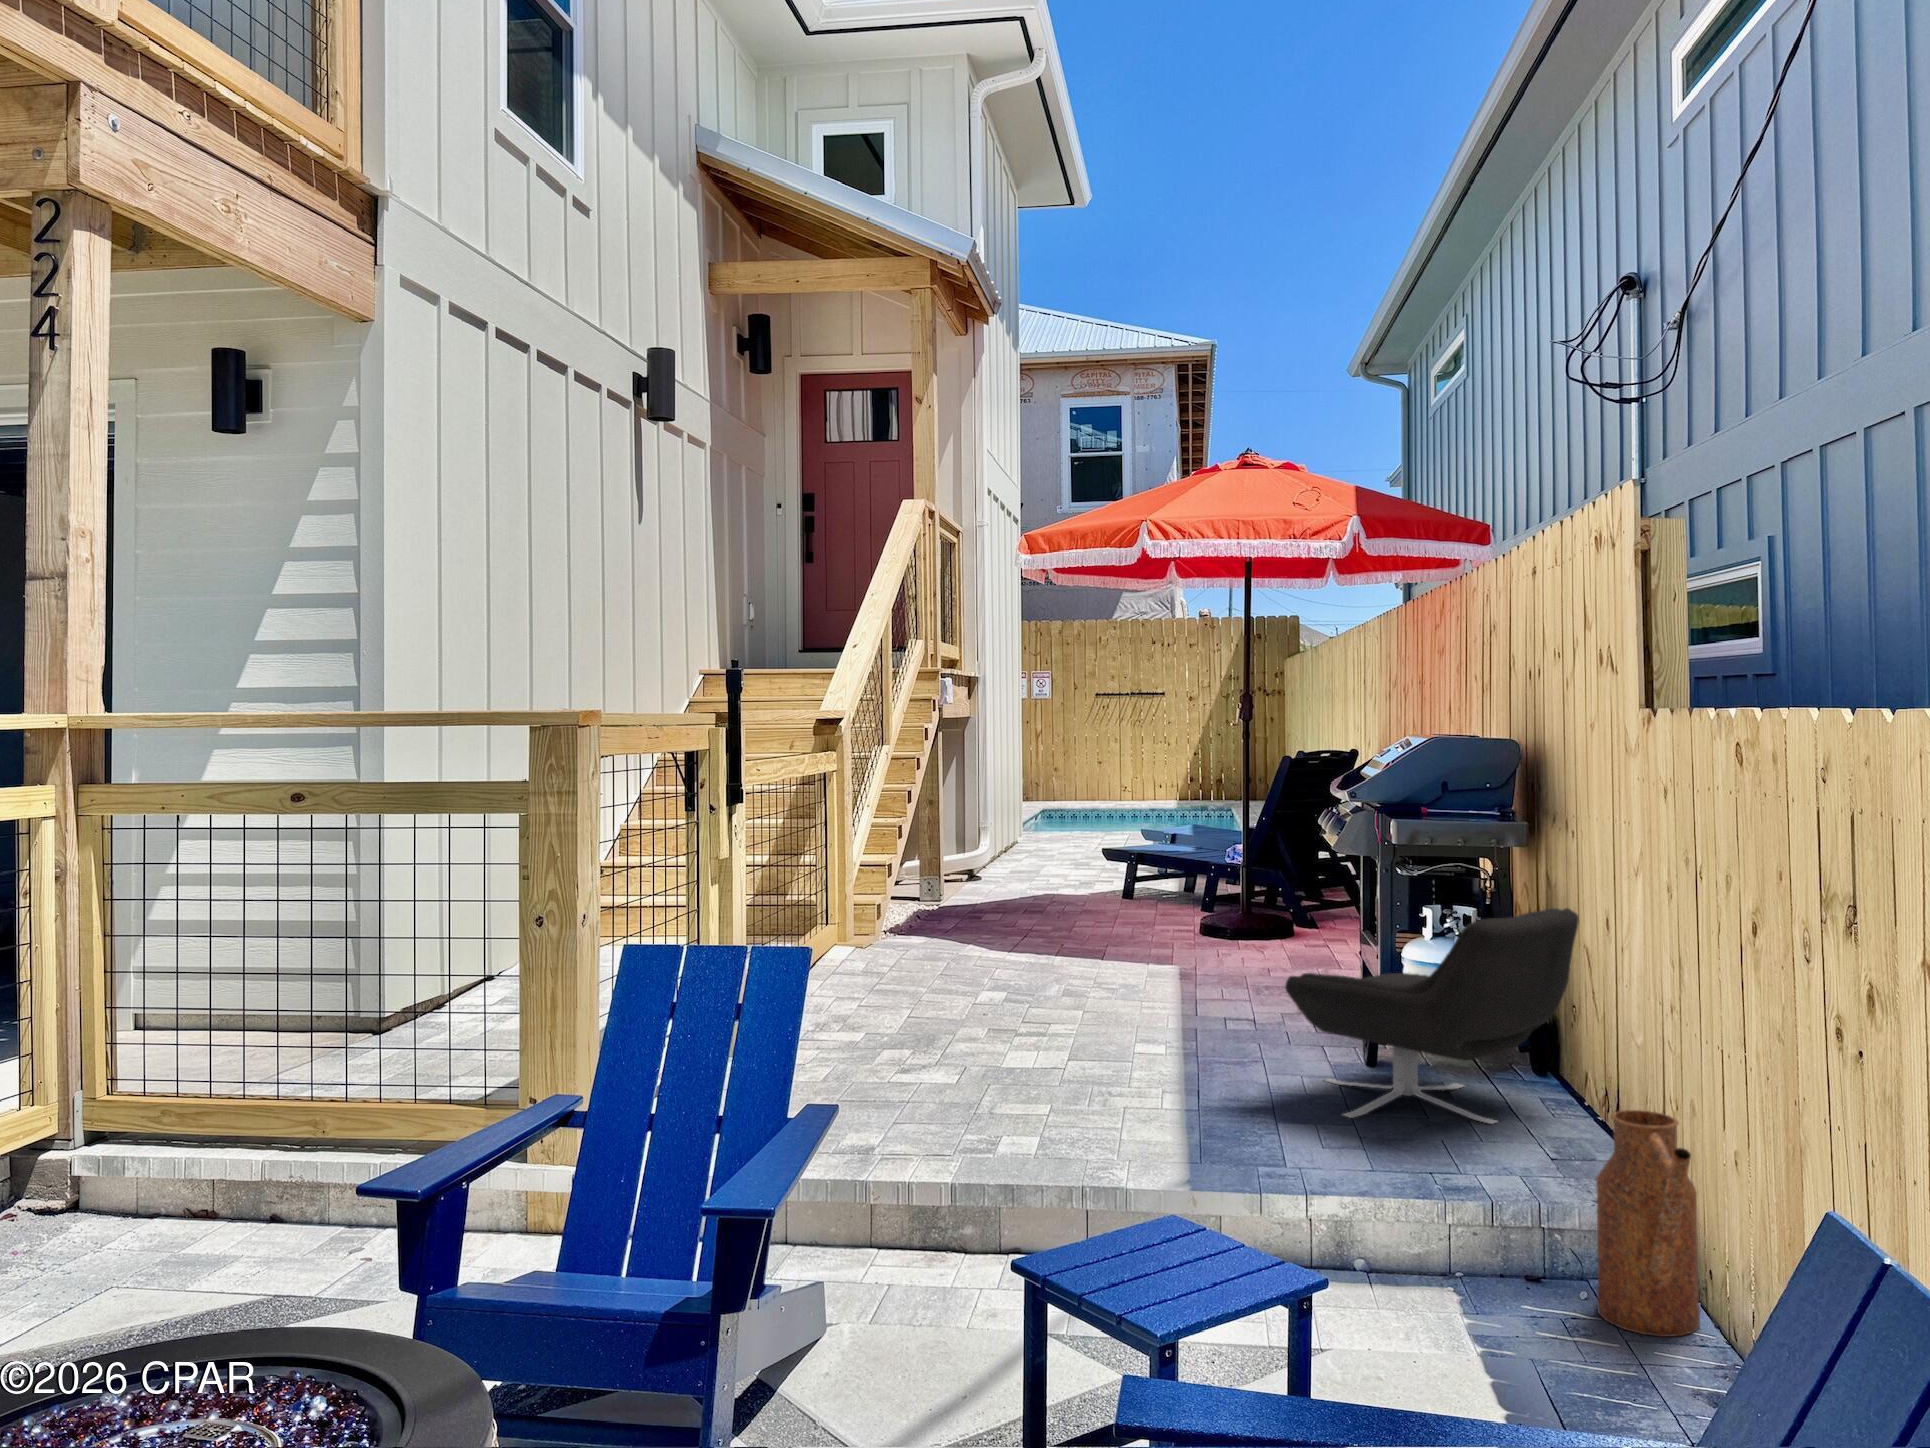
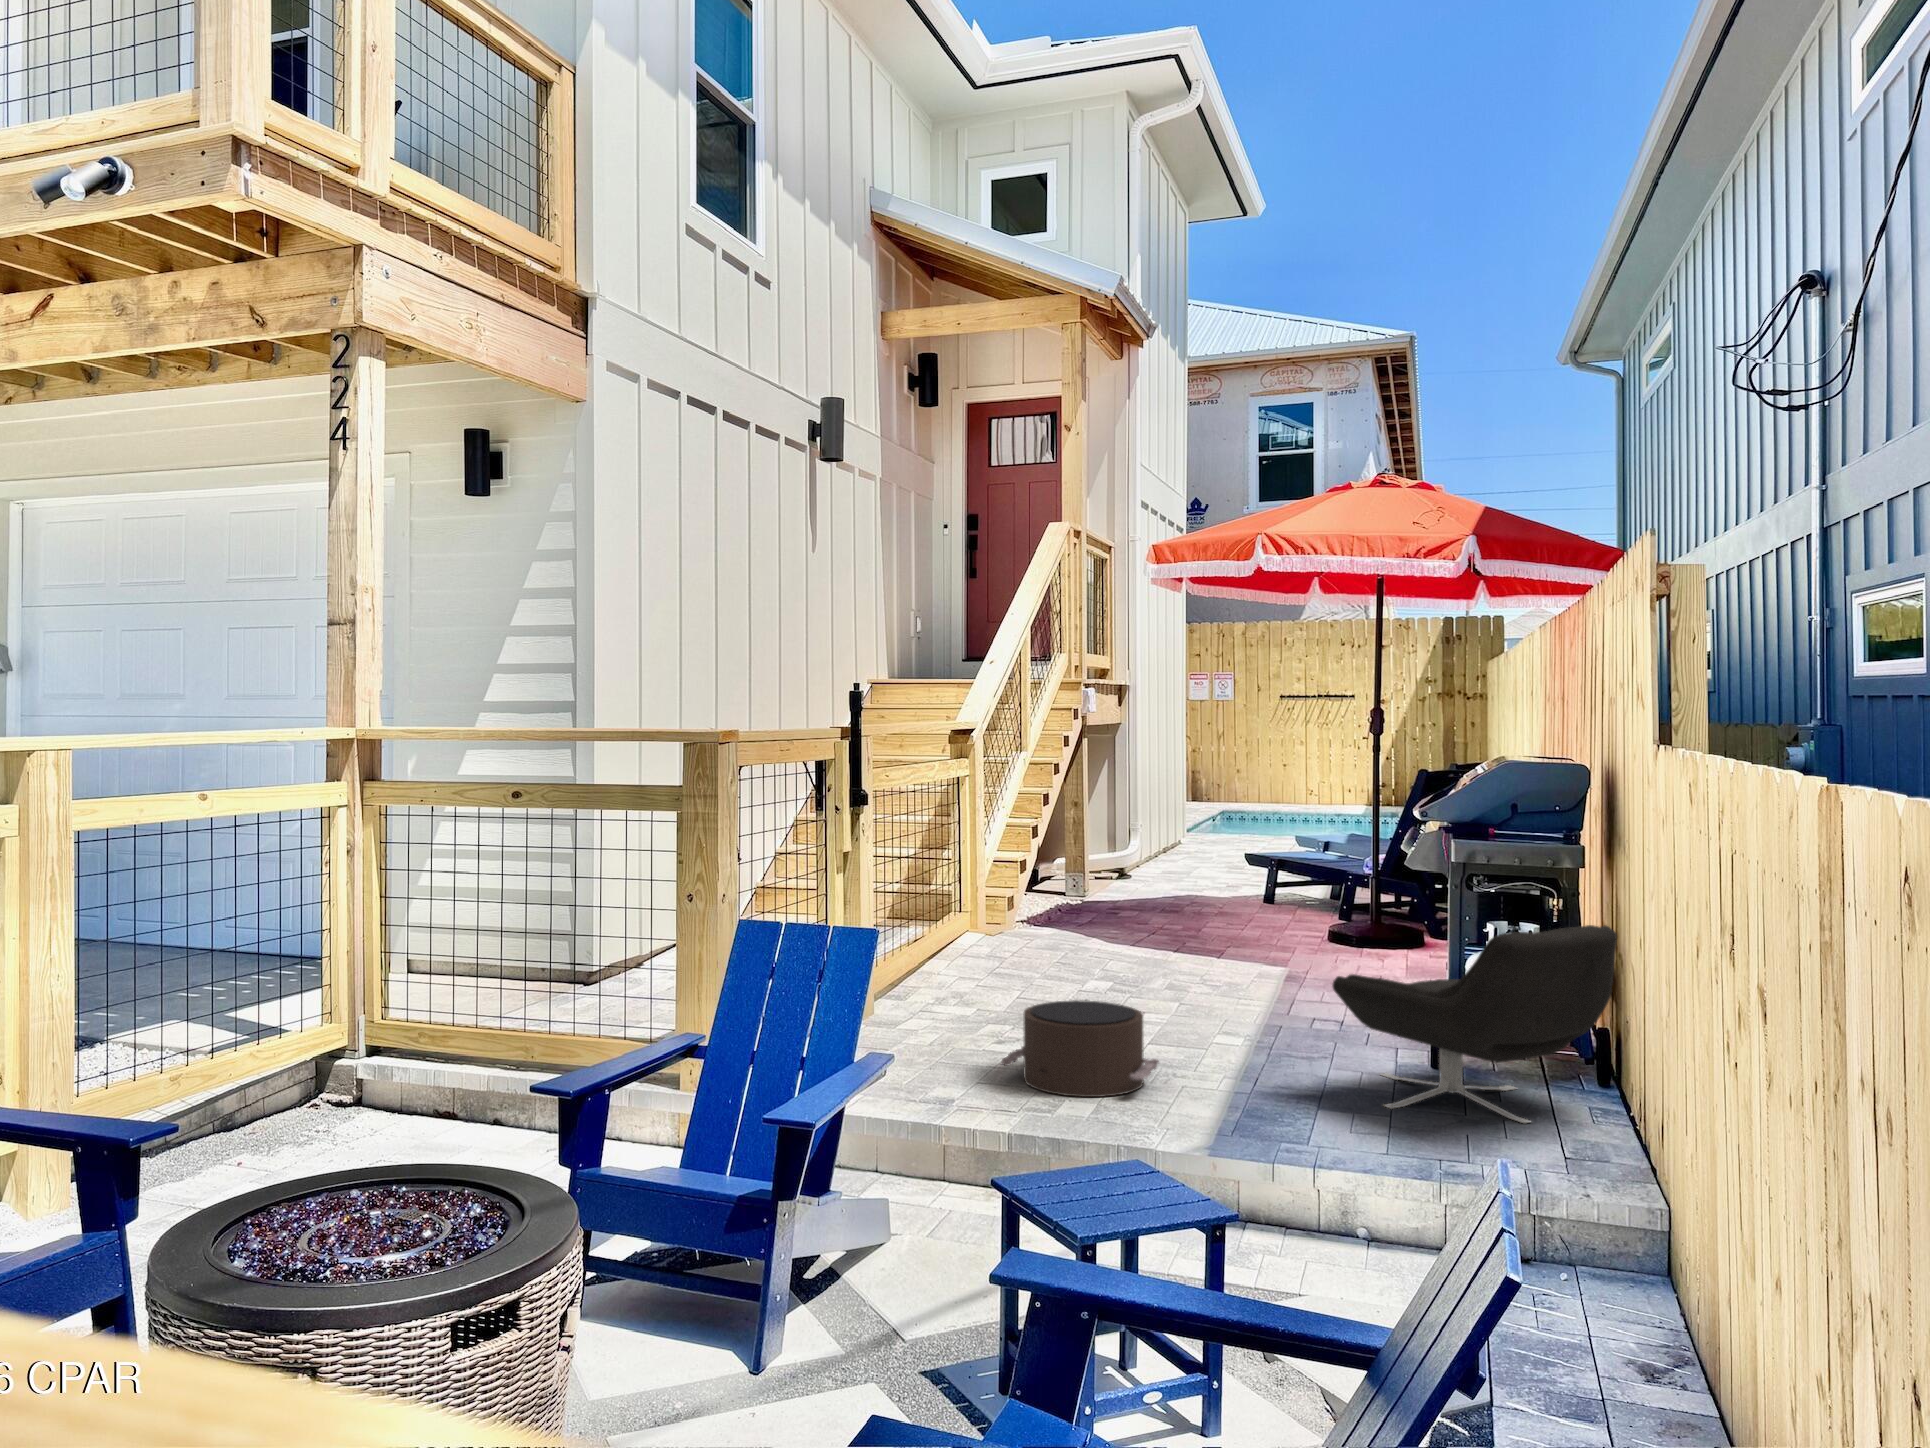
pouf: none [919,1018,1097,1130] -> present [1001,1000,1158,1097]
watering can: present [1596,1110,1700,1337] -> none [1568,1113,1664,1320]

